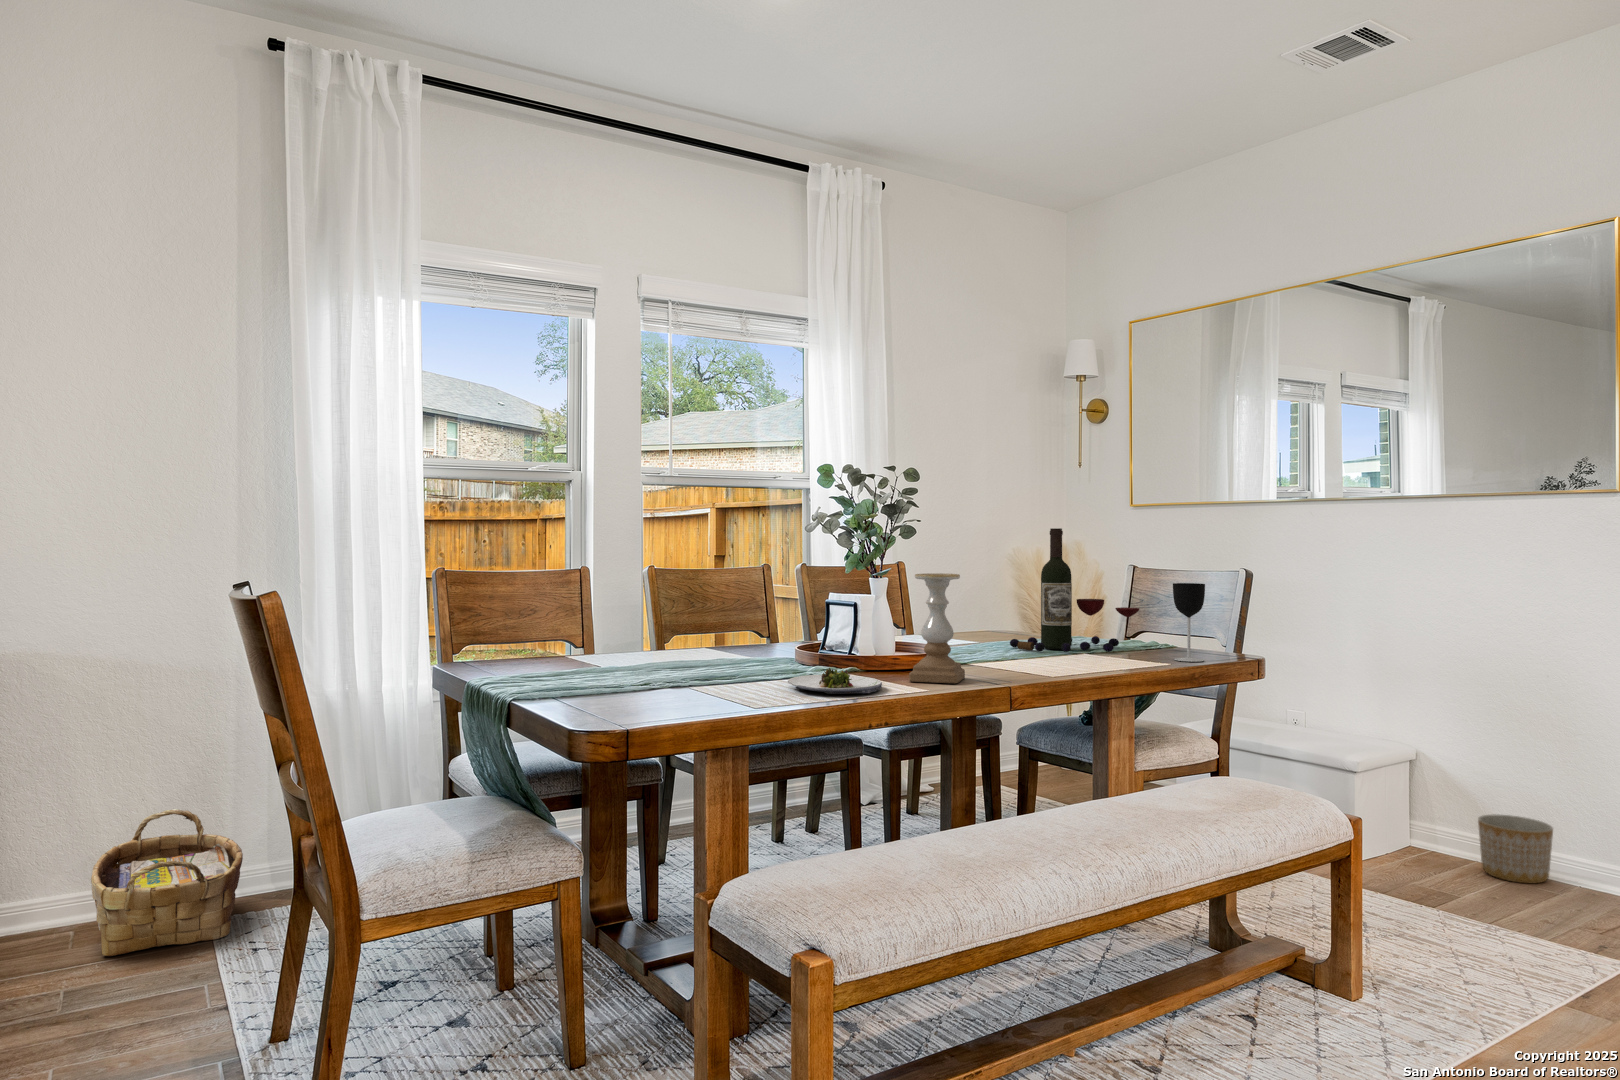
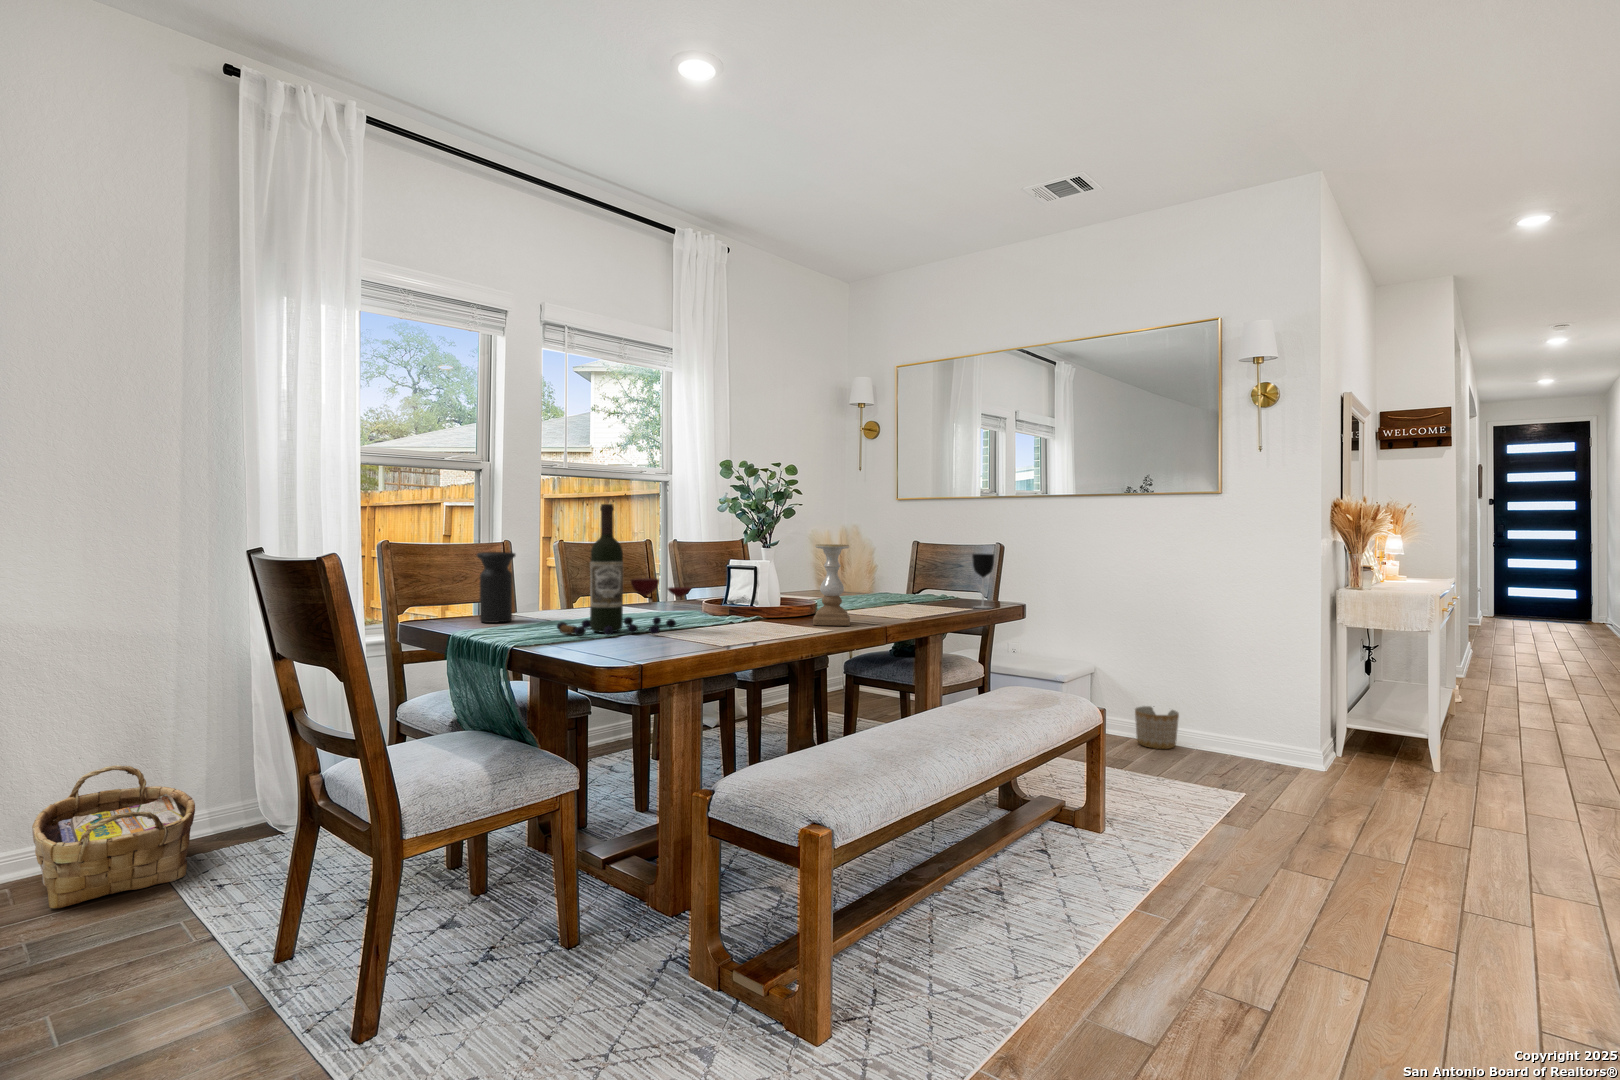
wine bottle: present [1010,528,1139,652] -> present [557,504,691,636]
vase: none [510,584,555,668] -> present [476,552,515,623]
salad plate: present [788,668,882,694] -> none [729,615,802,635]

